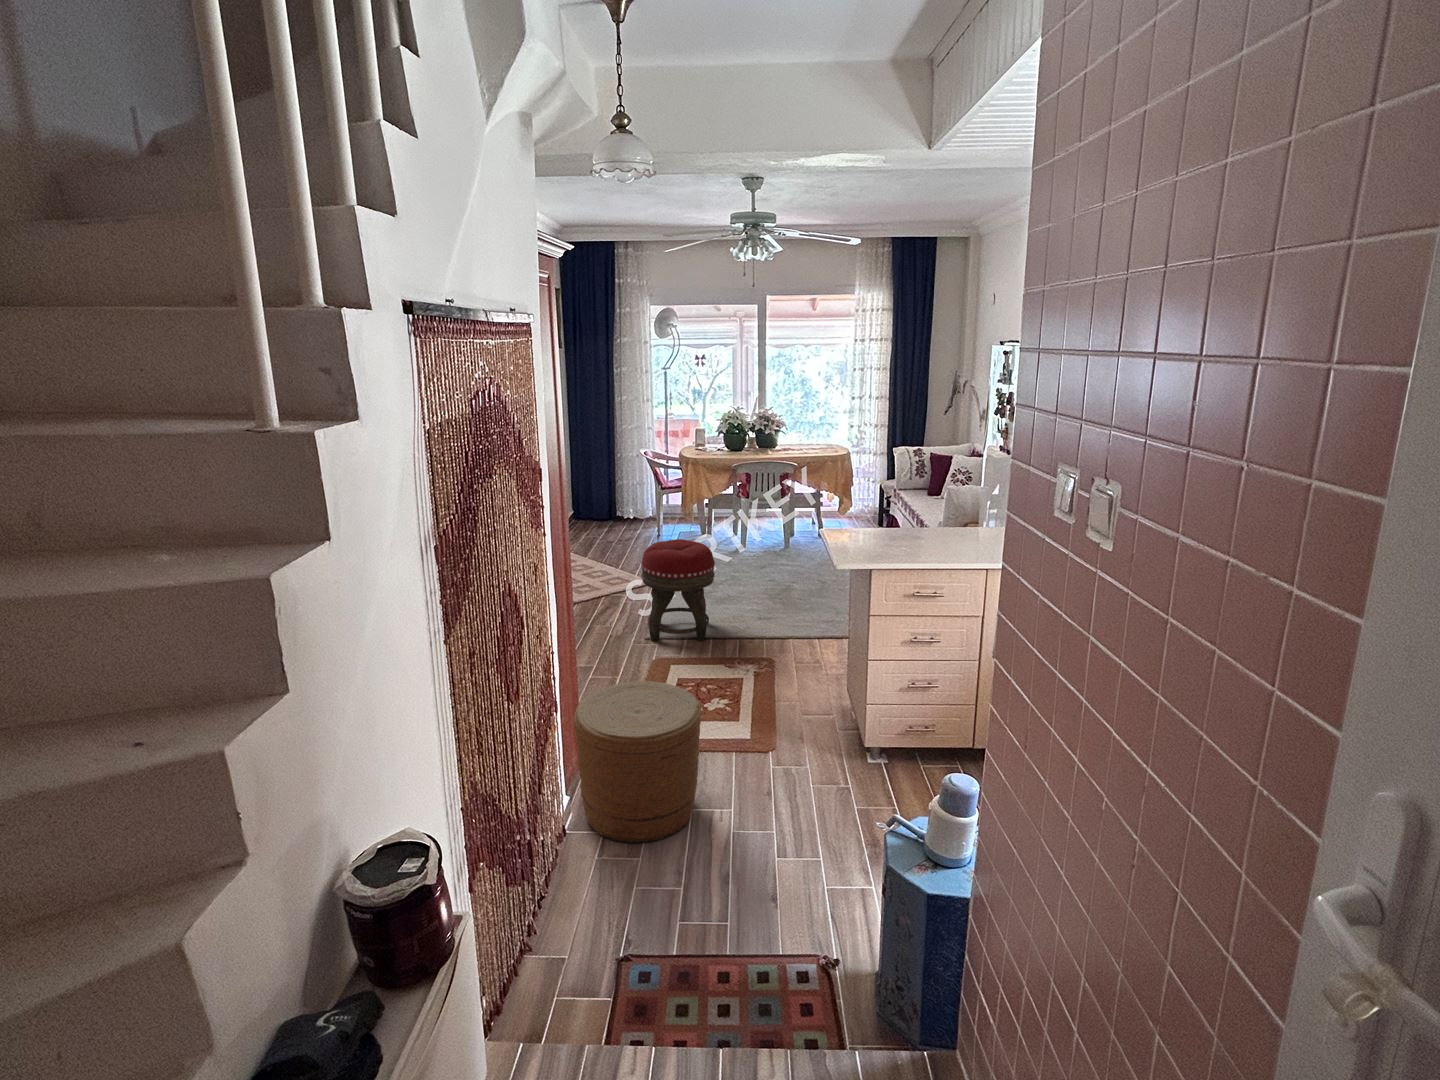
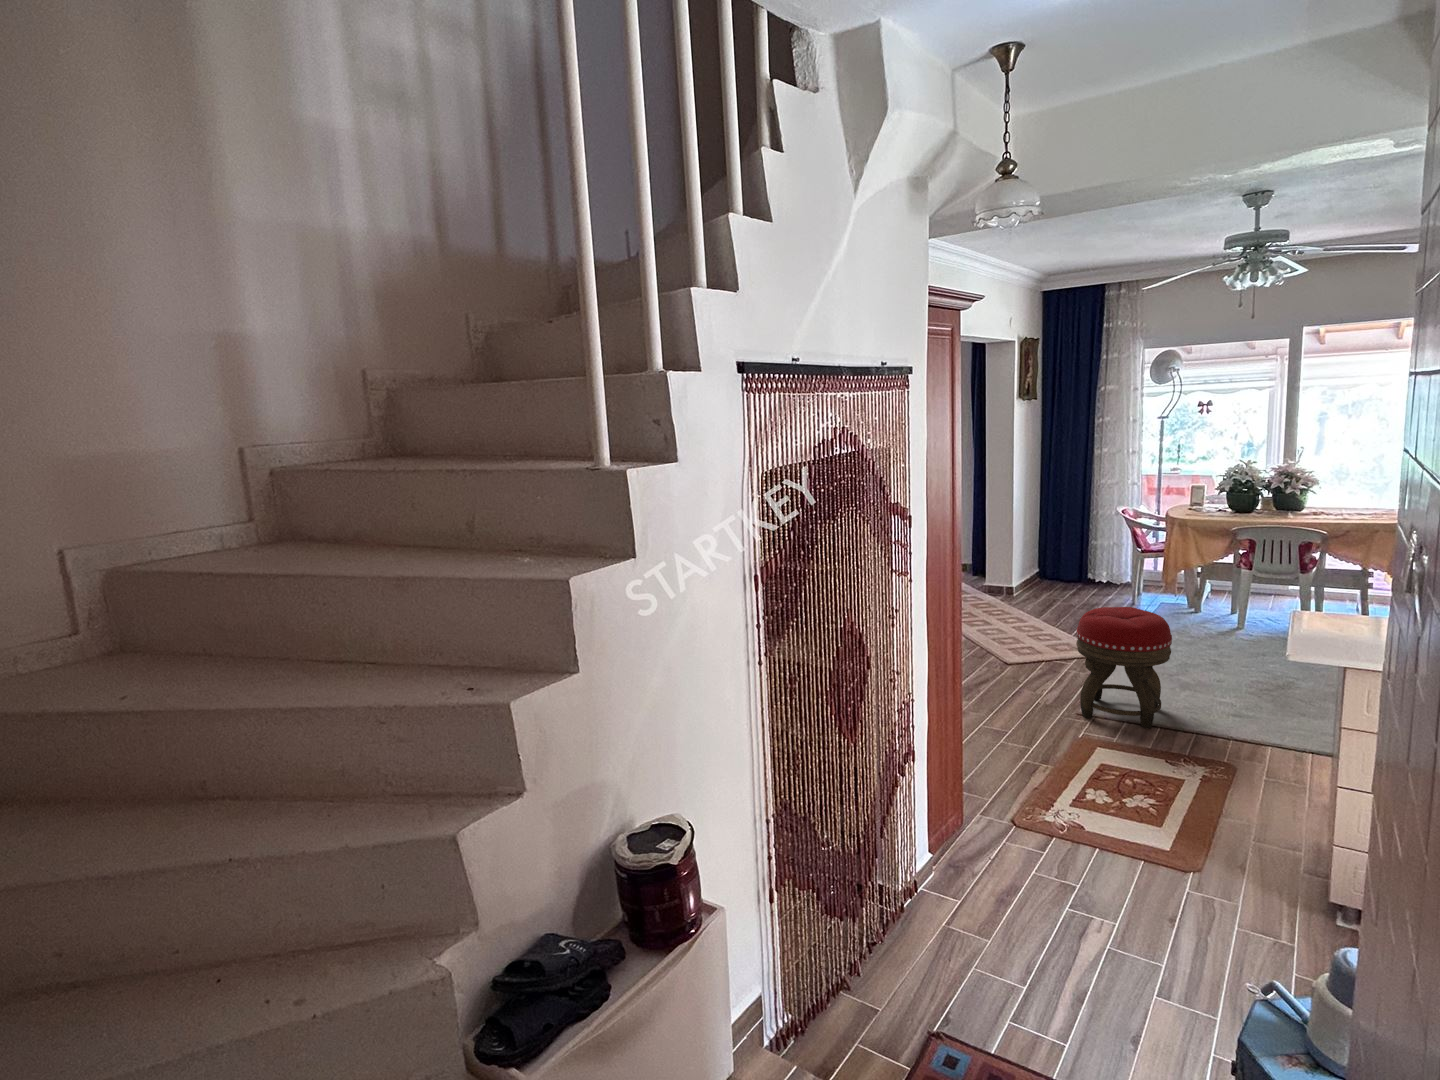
woven basket: present [573,681,701,843] -> none [935,746,1083,928]

